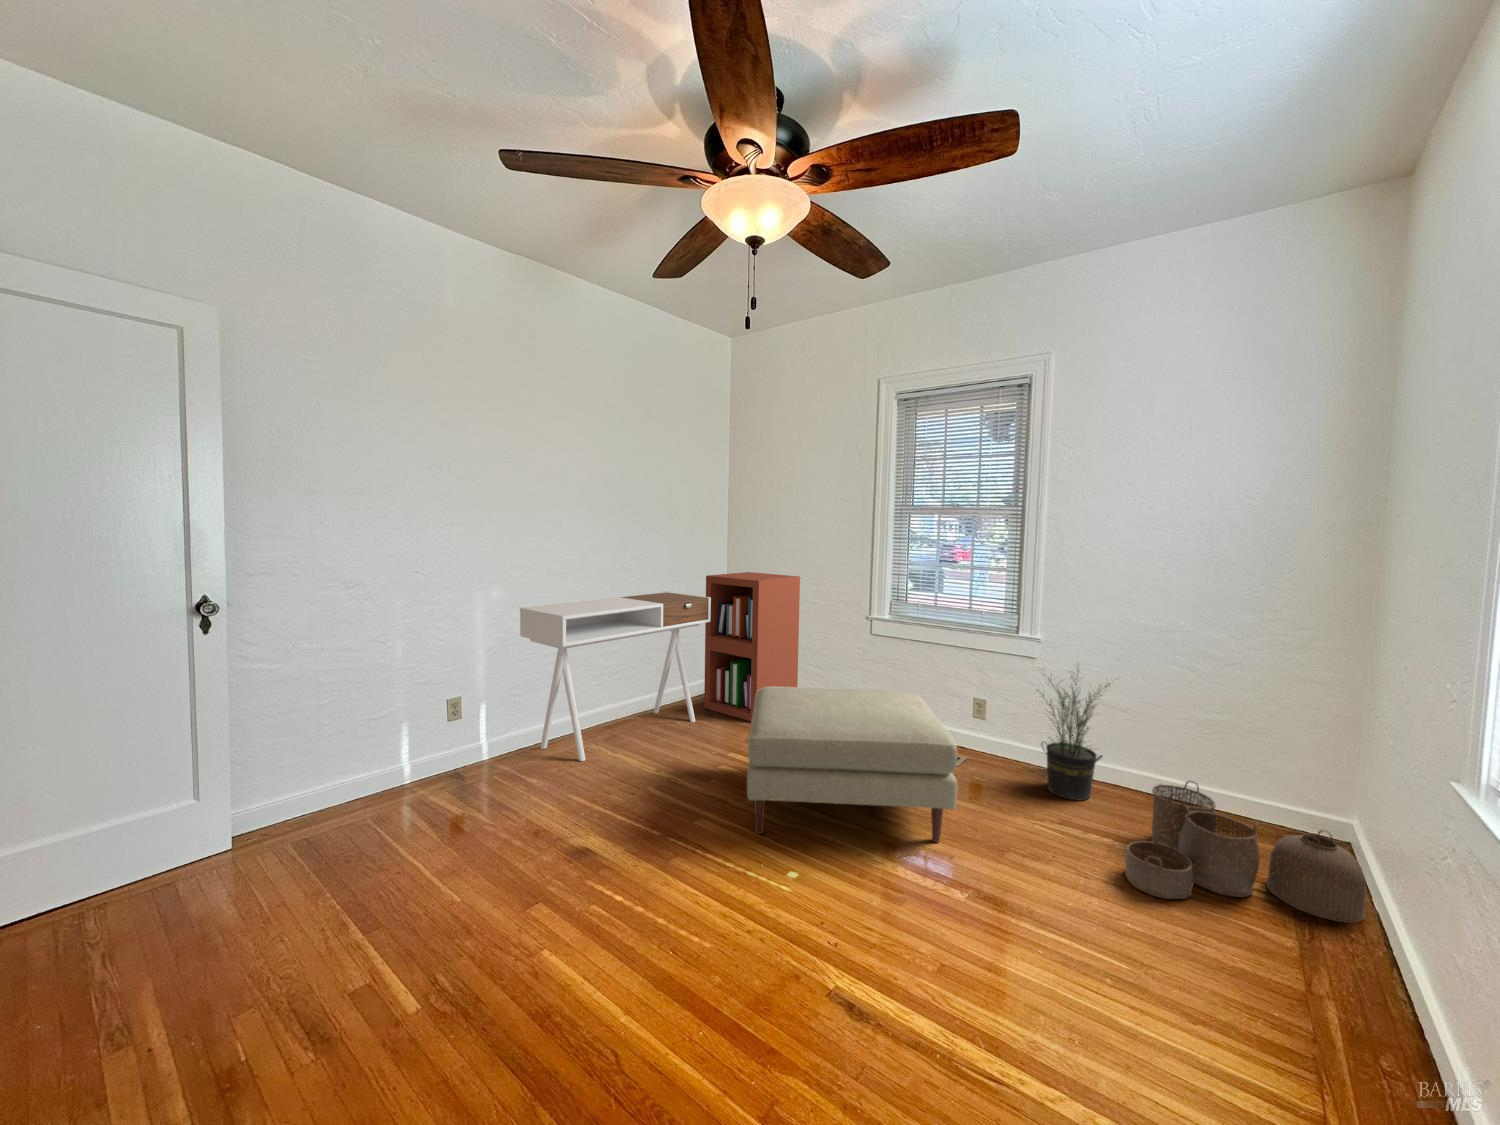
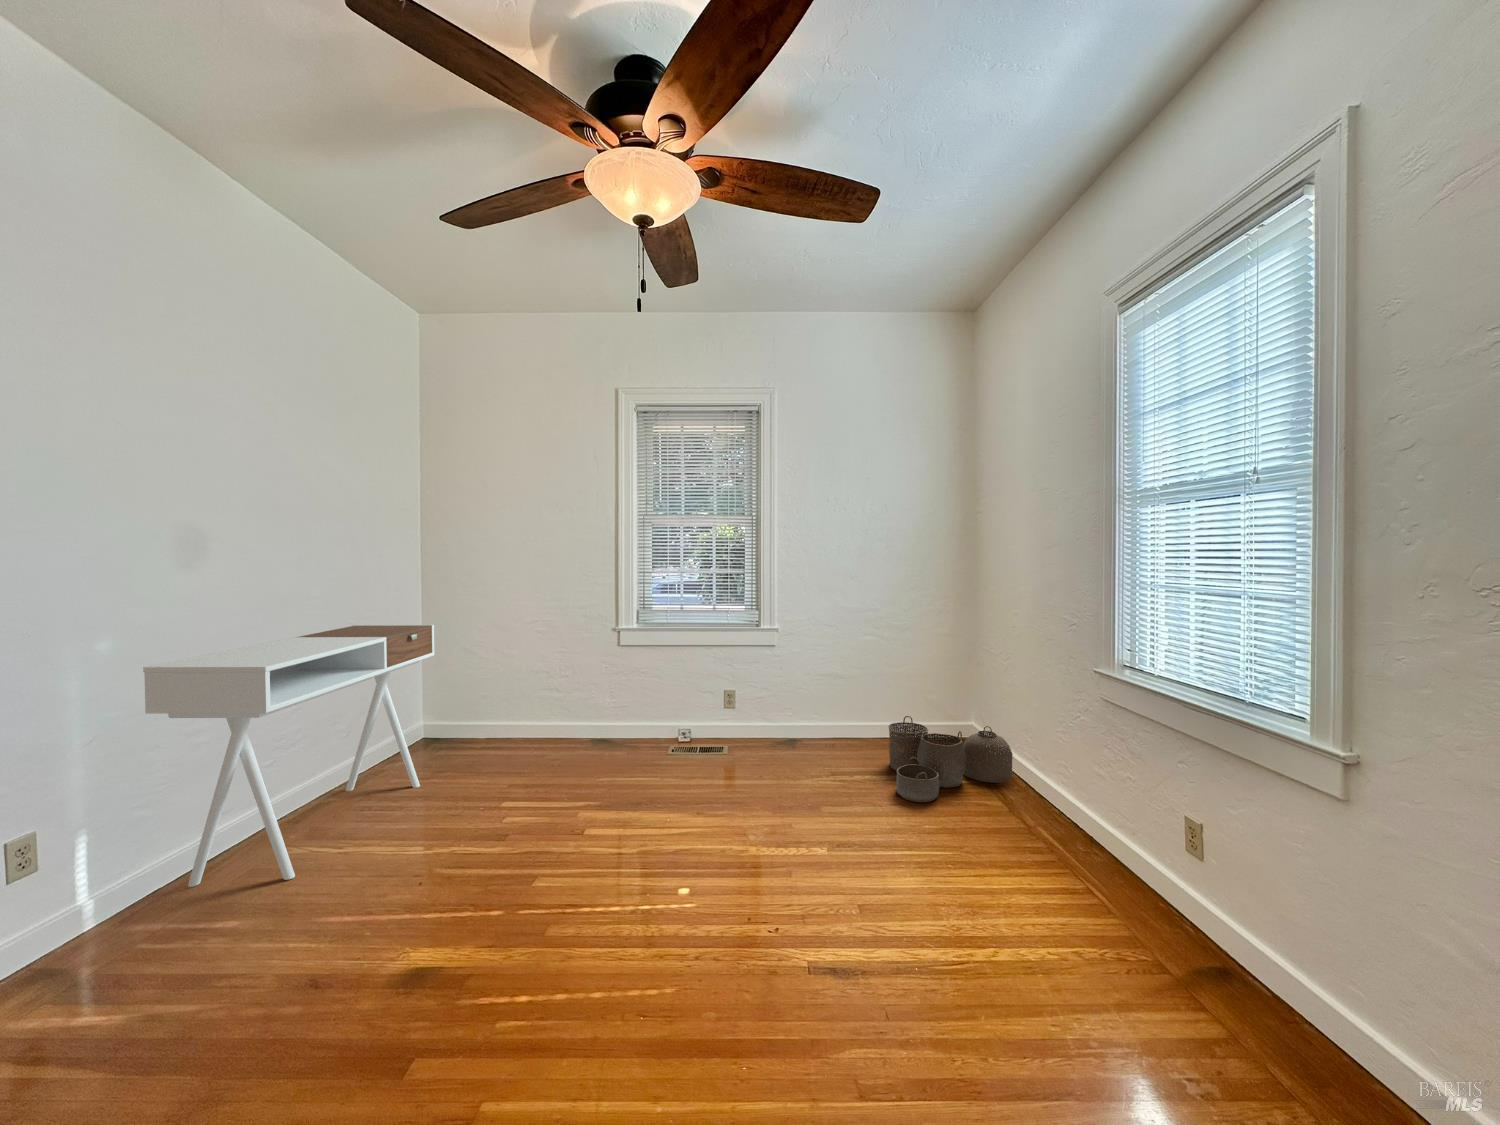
bookshelf: present [704,572,800,722] -> none [414,593,532,768]
potted plant: present [1038,669,1110,800] -> none [782,643,854,756]
ottoman: present [747,687,957,842] -> none [549,691,788,871]

